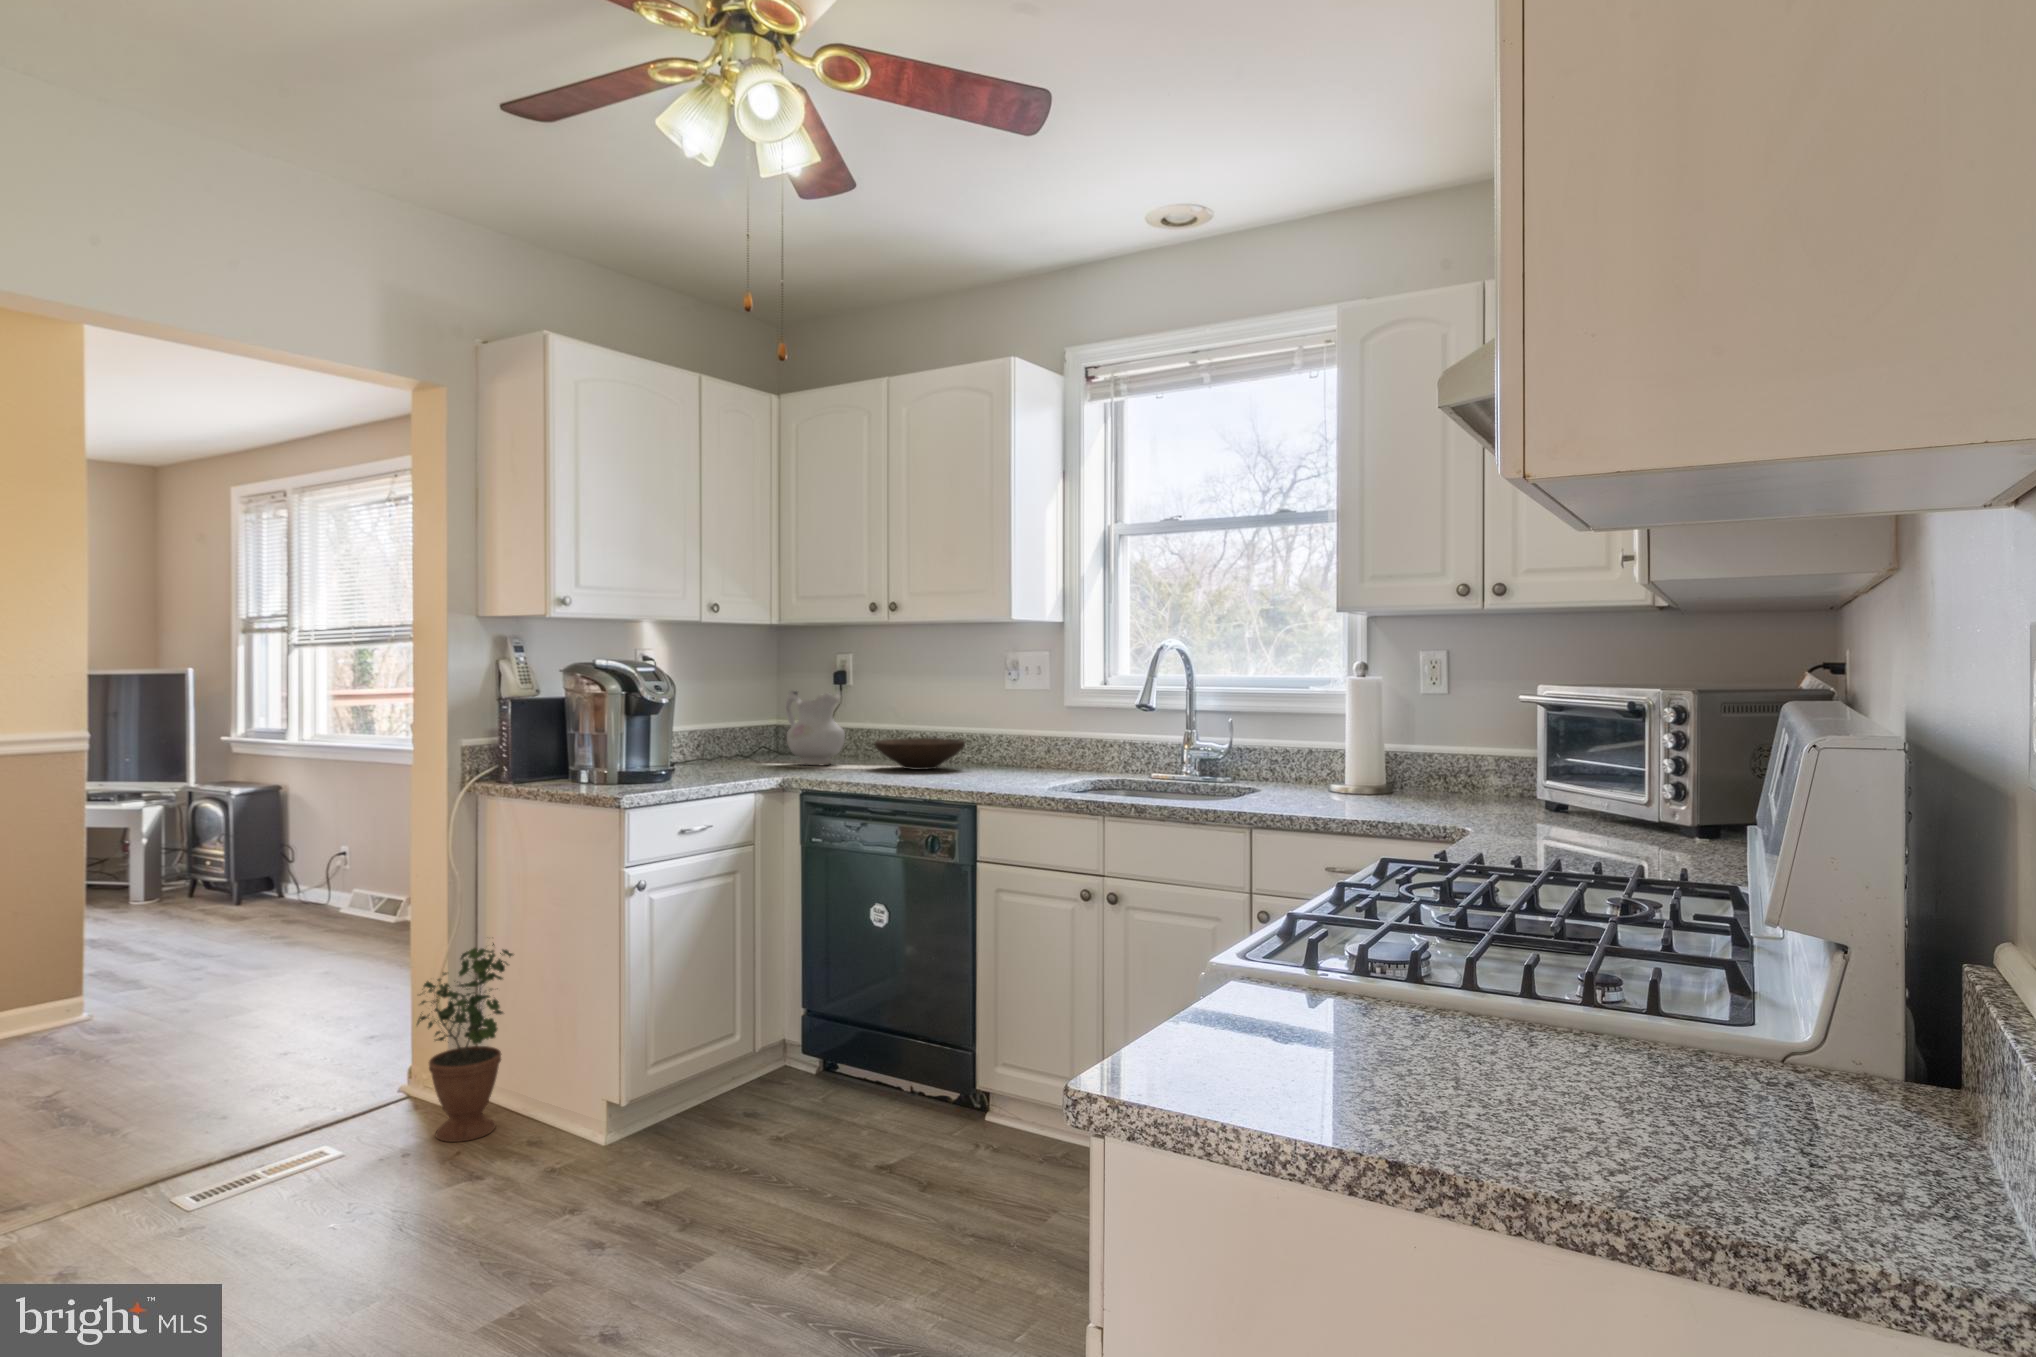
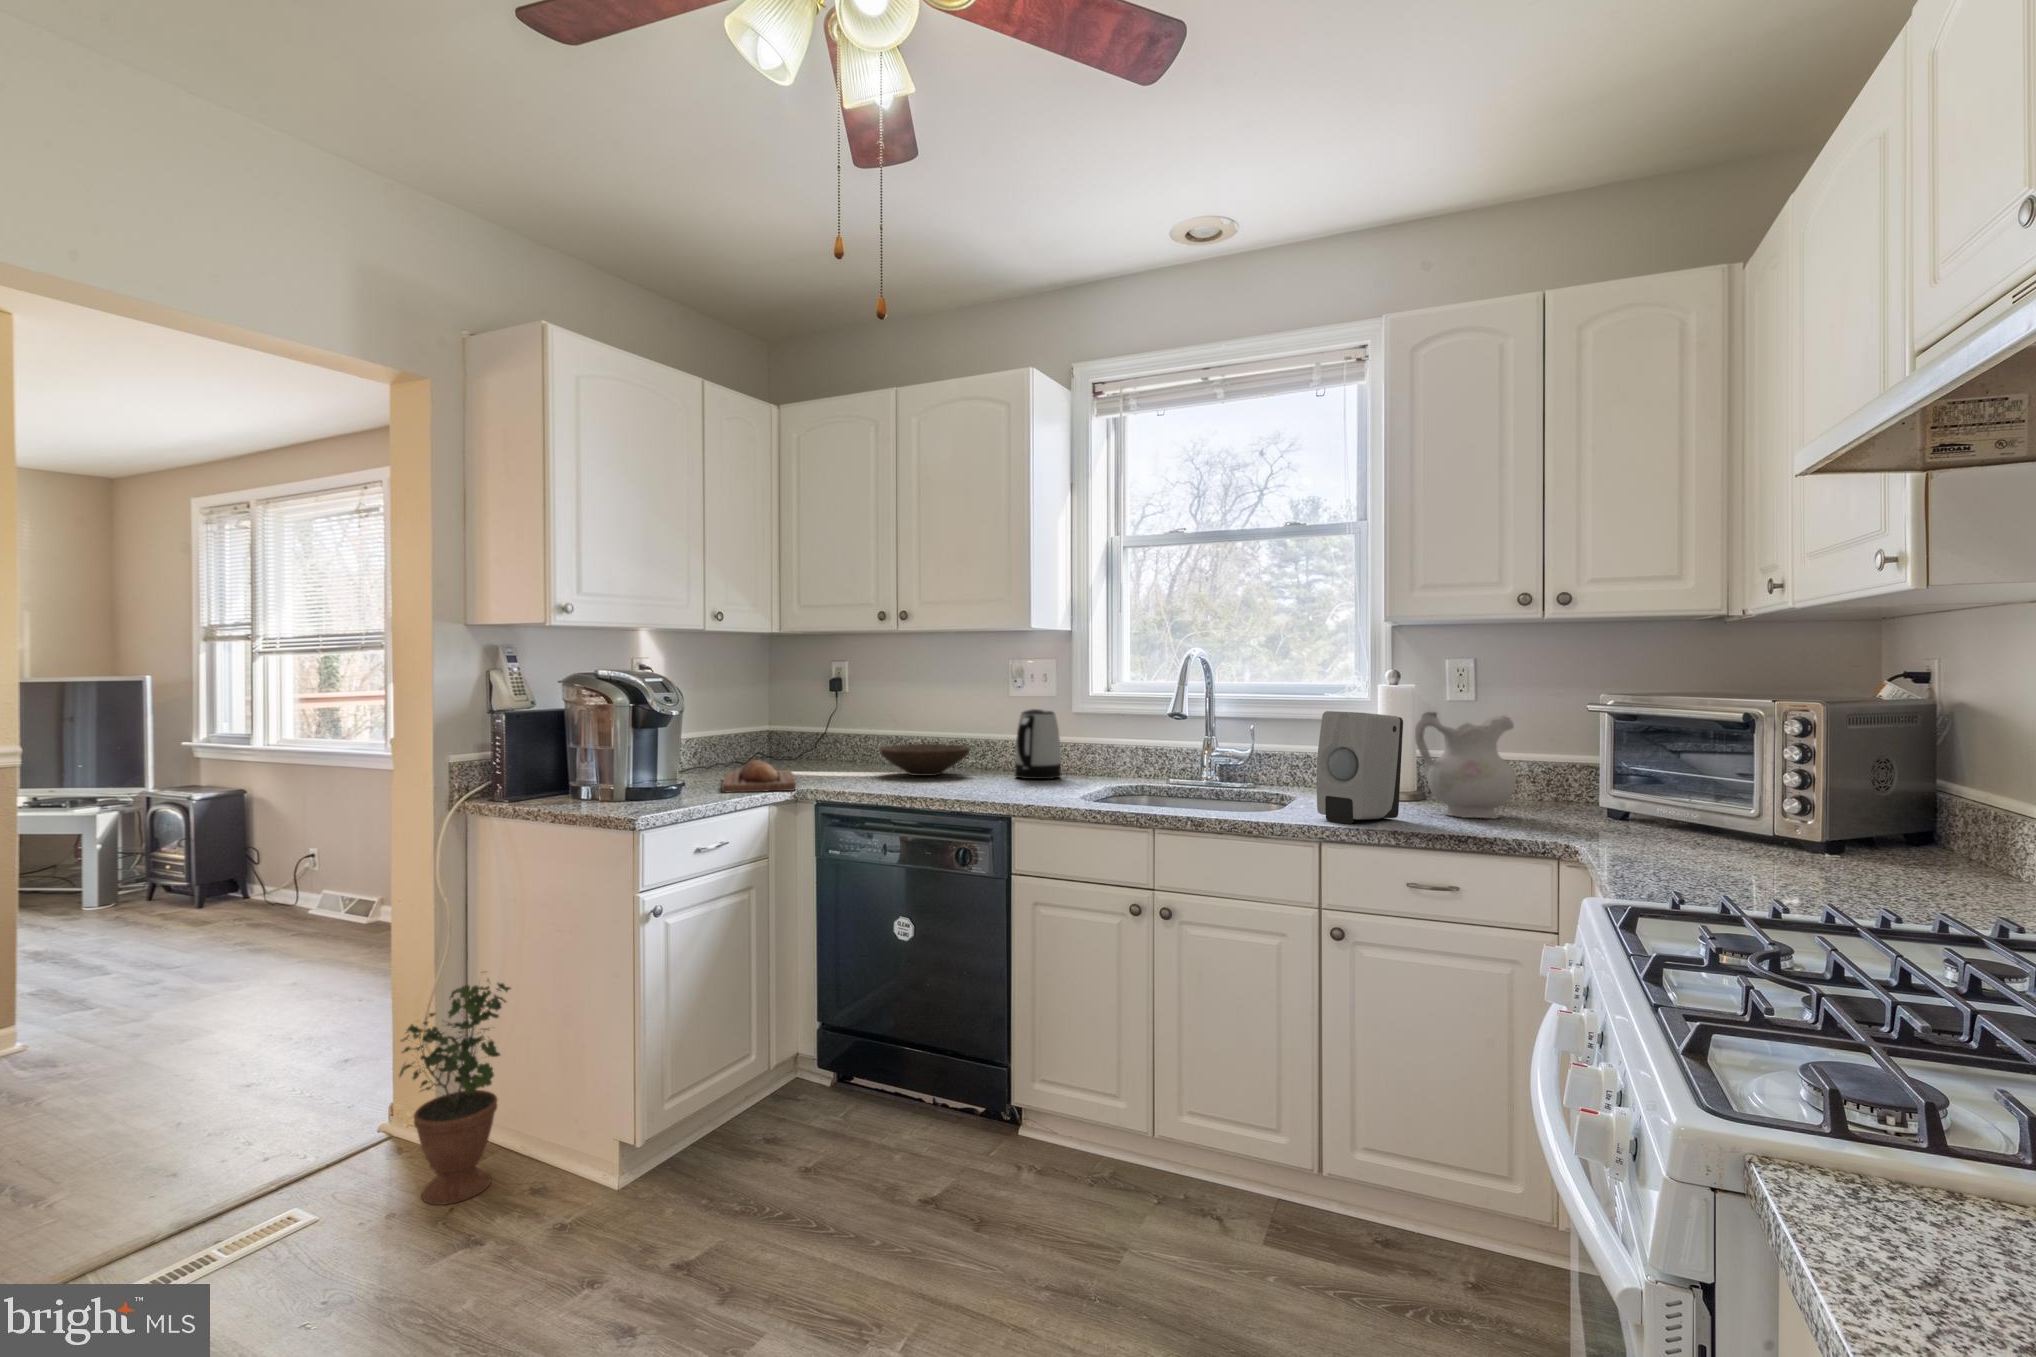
ceramic pitcher: present [786,691,845,765] -> present [1415,712,1516,819]
kettle: none [1006,702,1055,774] -> present [1015,709,1061,779]
soap dispenser: none [1250,702,1338,810] -> present [1317,711,1403,824]
bread loaf: none [709,750,786,780] -> present [722,760,796,792]

